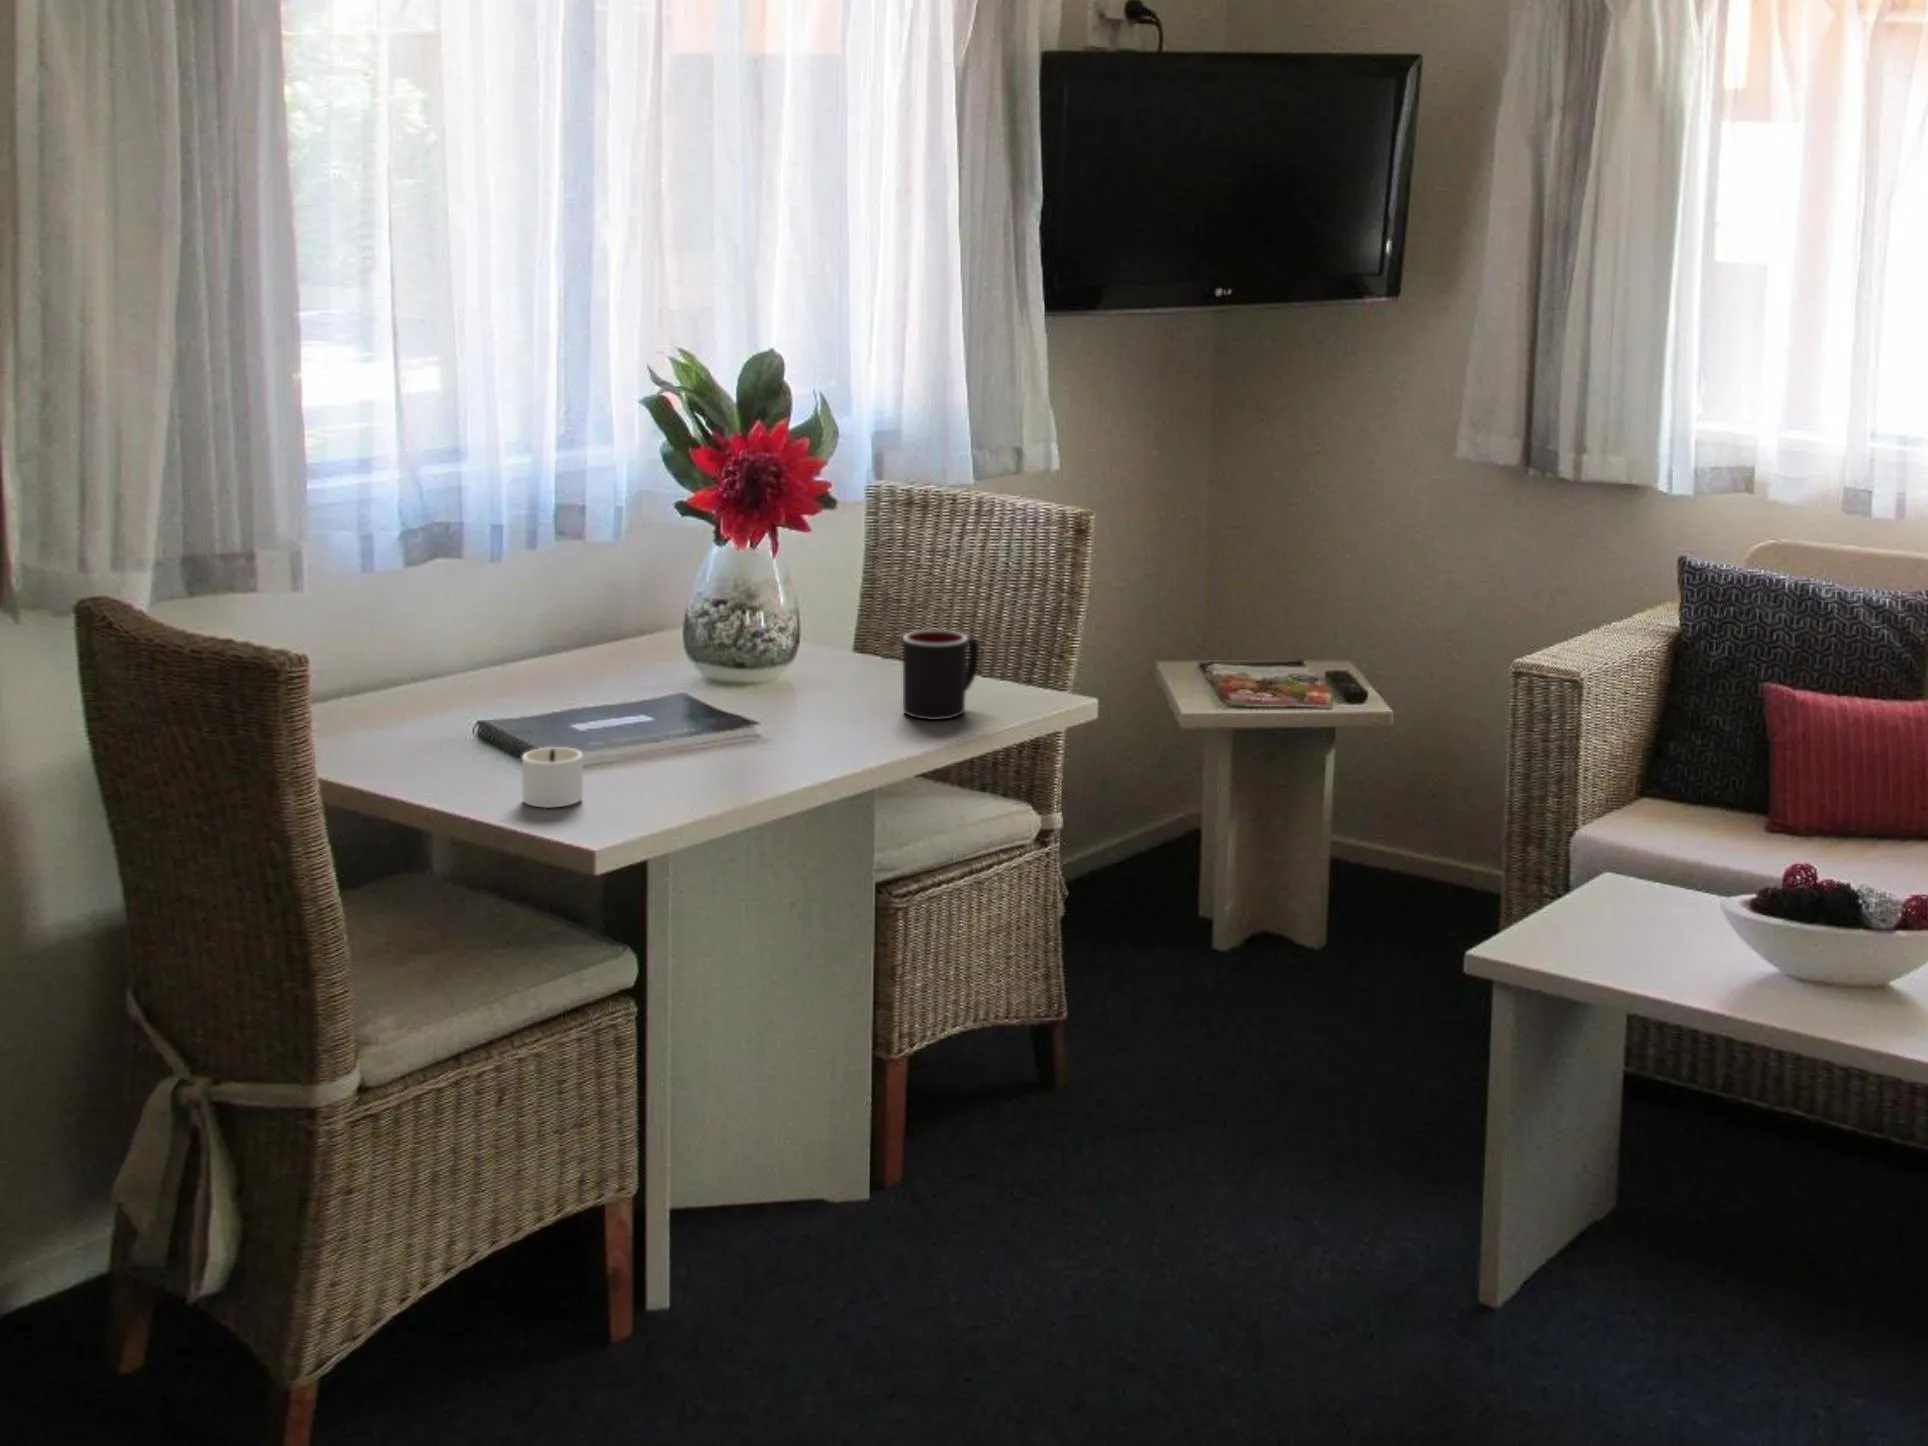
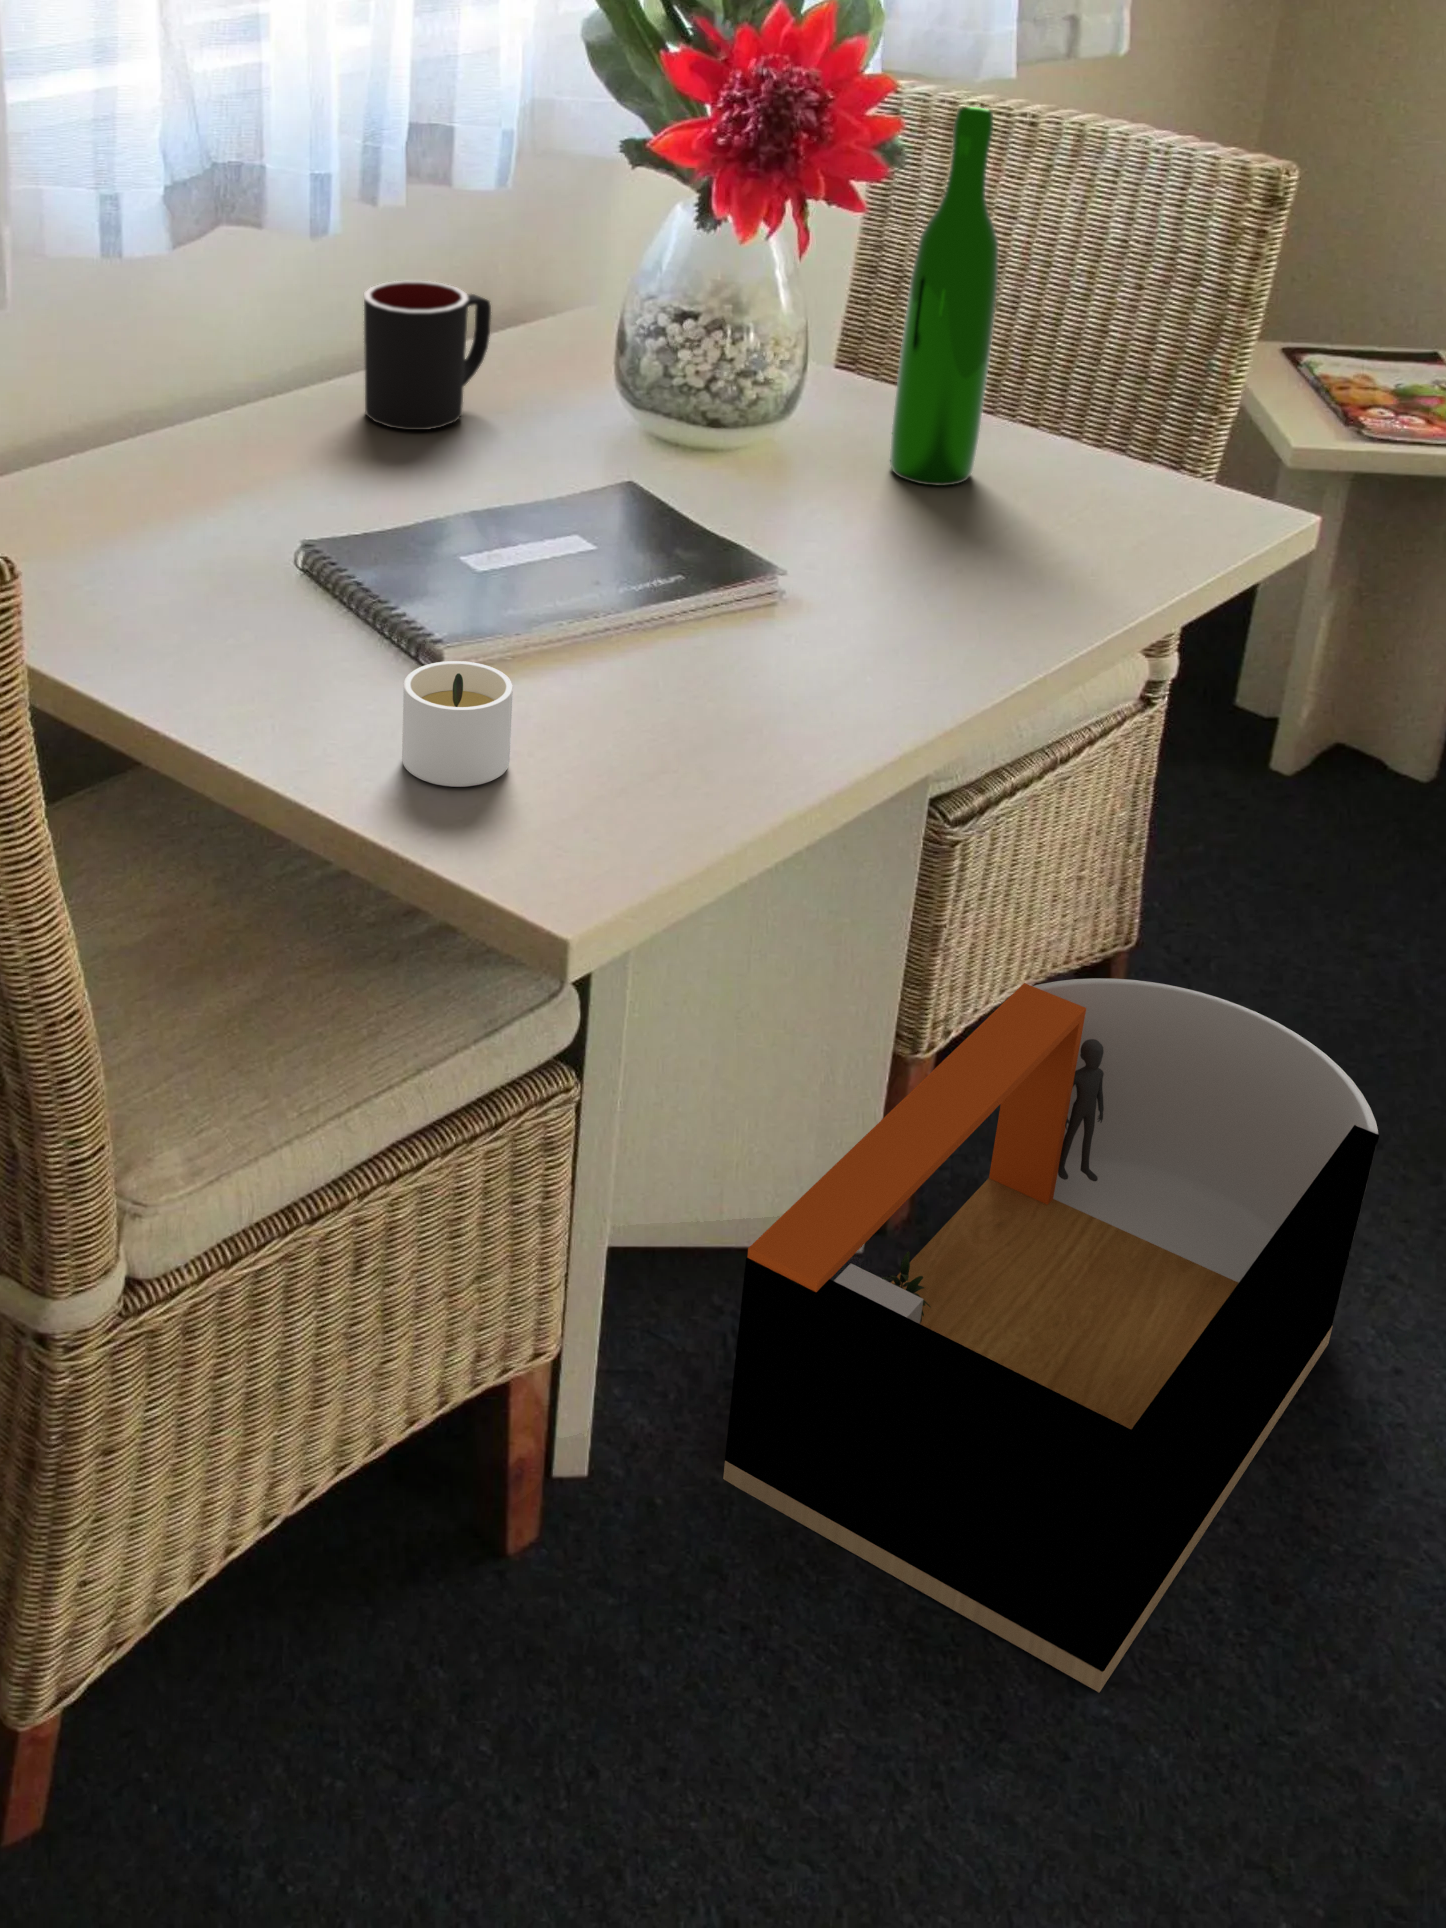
wine bottle: none [846,476,896,691] -> present [890,107,998,486]
mug: present [903,630,979,720] -> present [364,281,491,430]
storage bin: none [753,1000,1151,1361] -> present [723,978,1379,1692]

